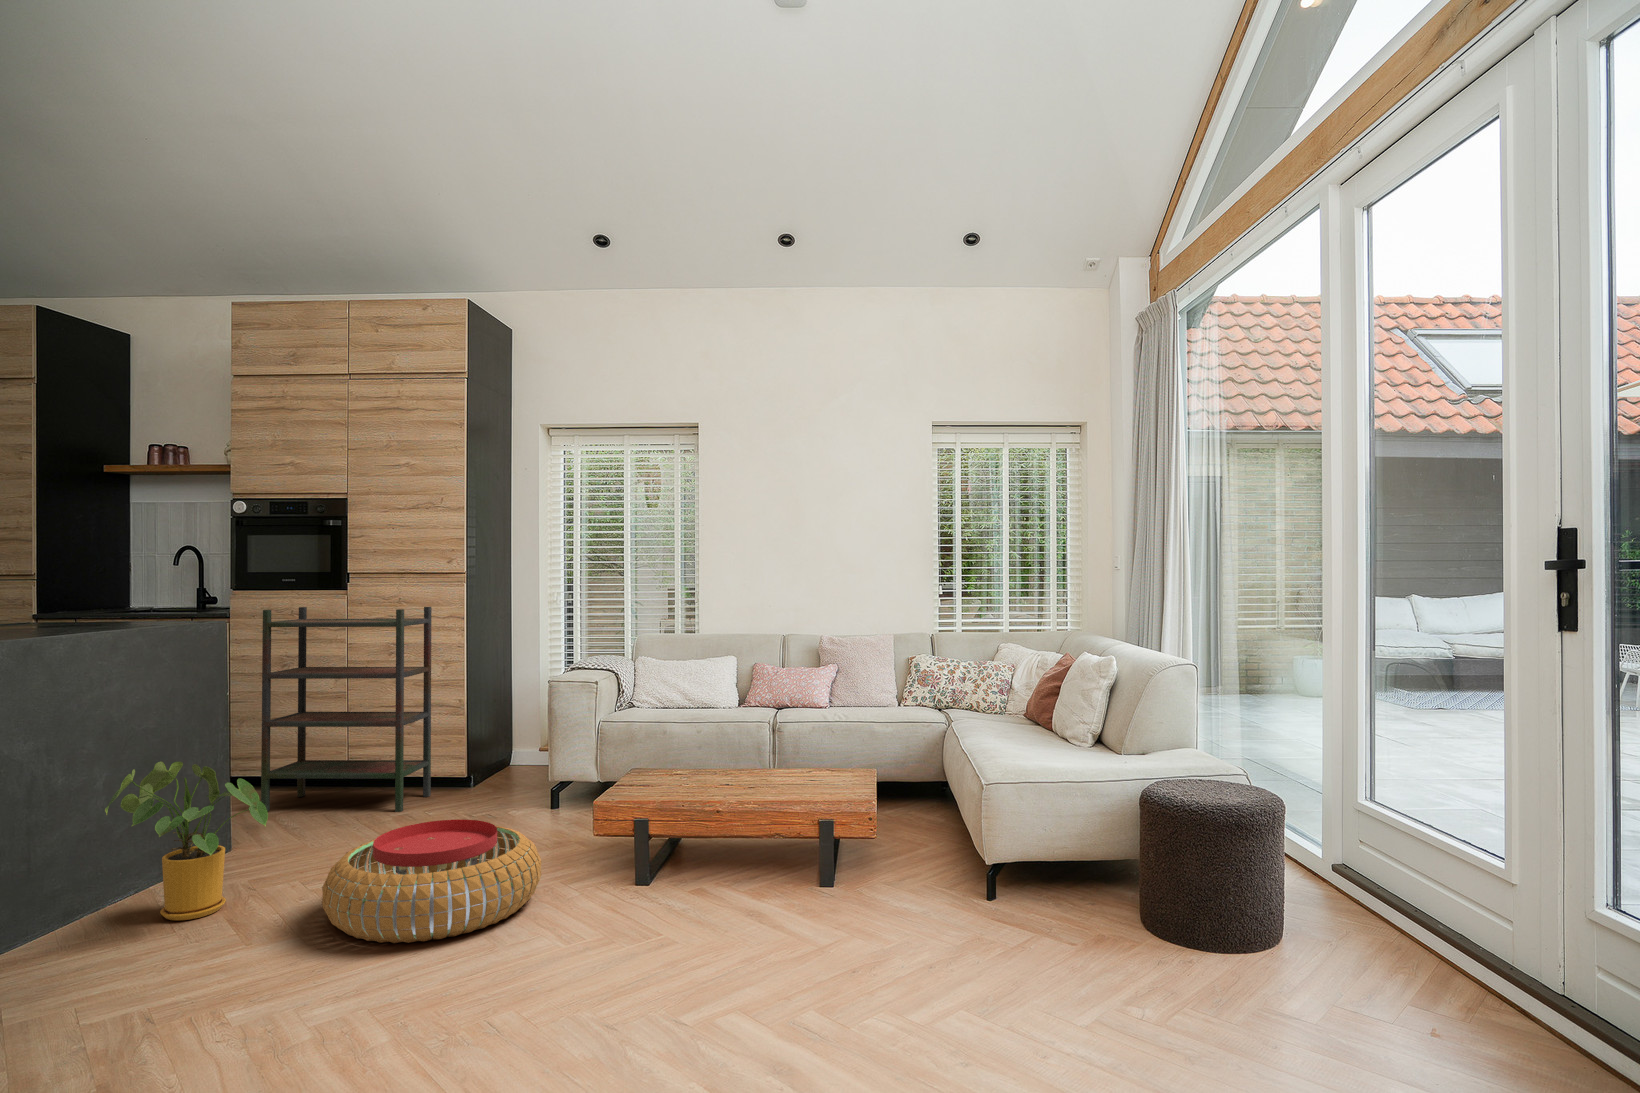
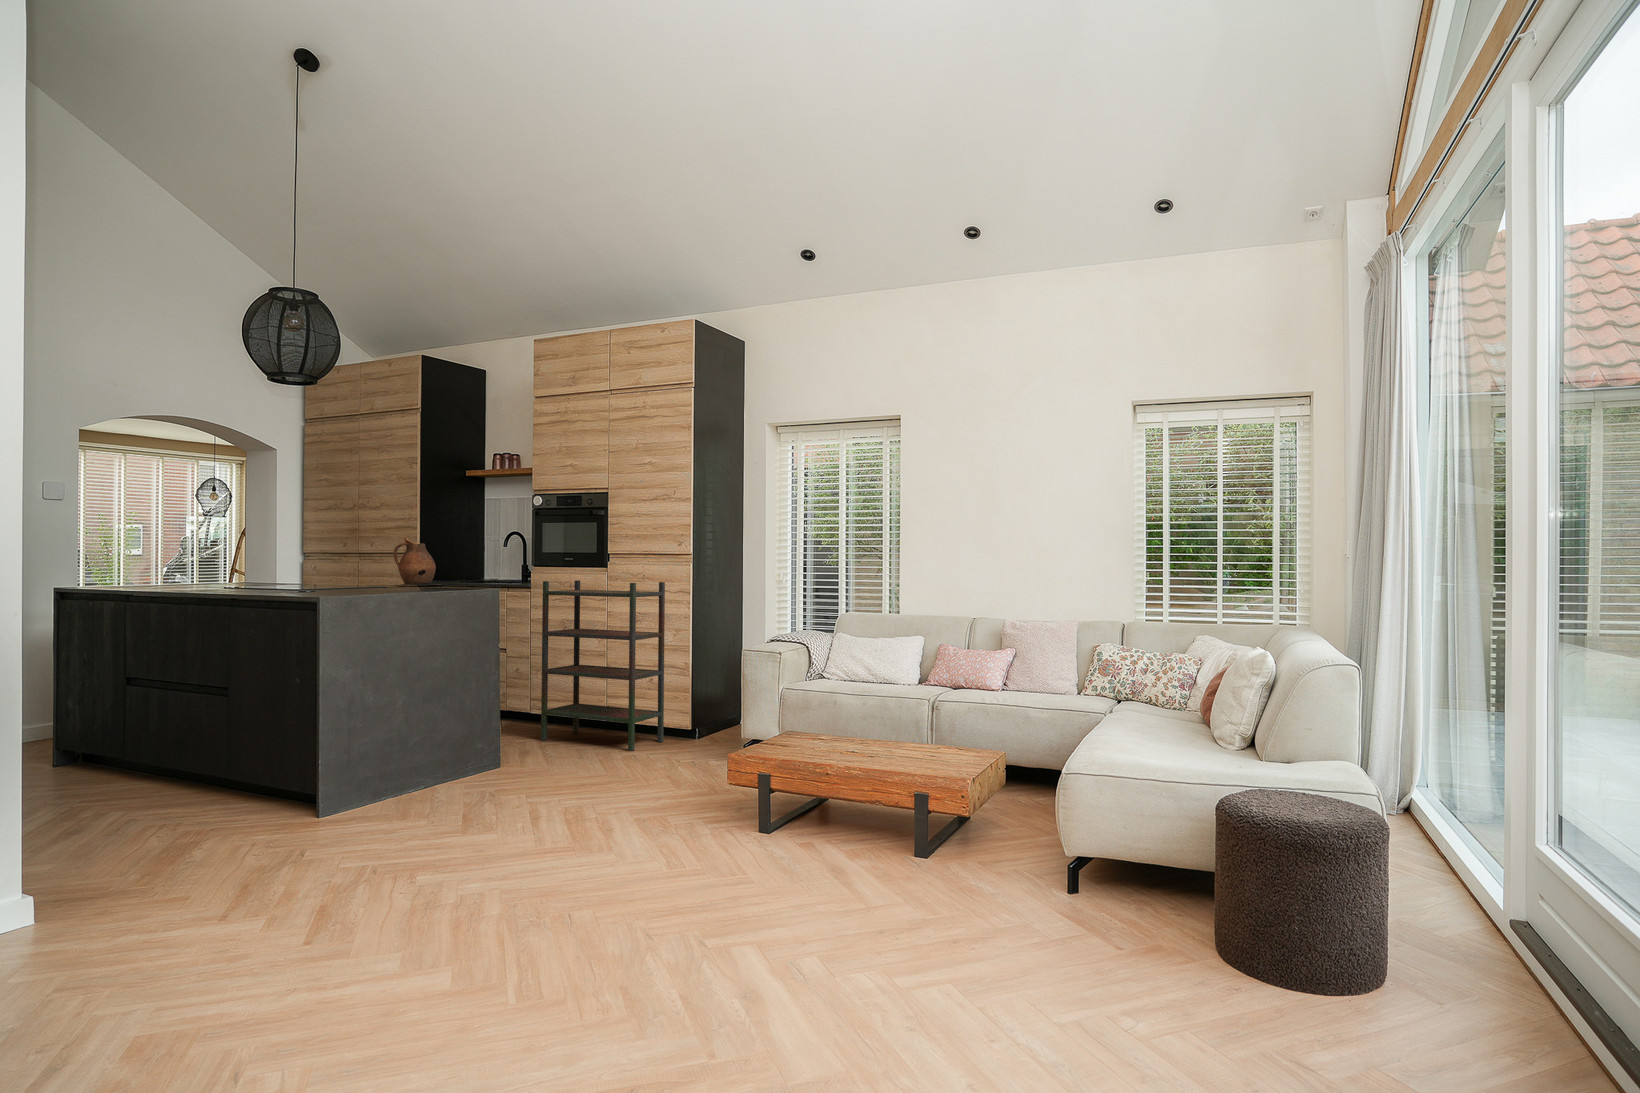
ceramic pitcher: none [45,558,123,623] -> present [394,538,443,586]
house plant: present [105,762,268,921] -> none [387,689,487,808]
pouf: present [322,819,541,943] -> none [504,755,677,848]

